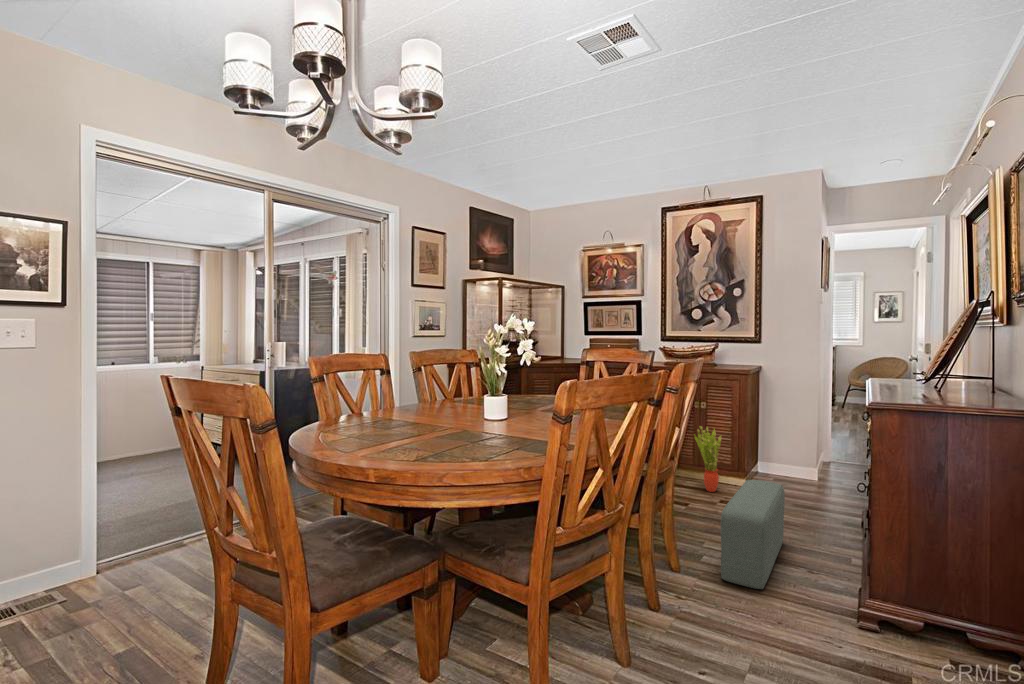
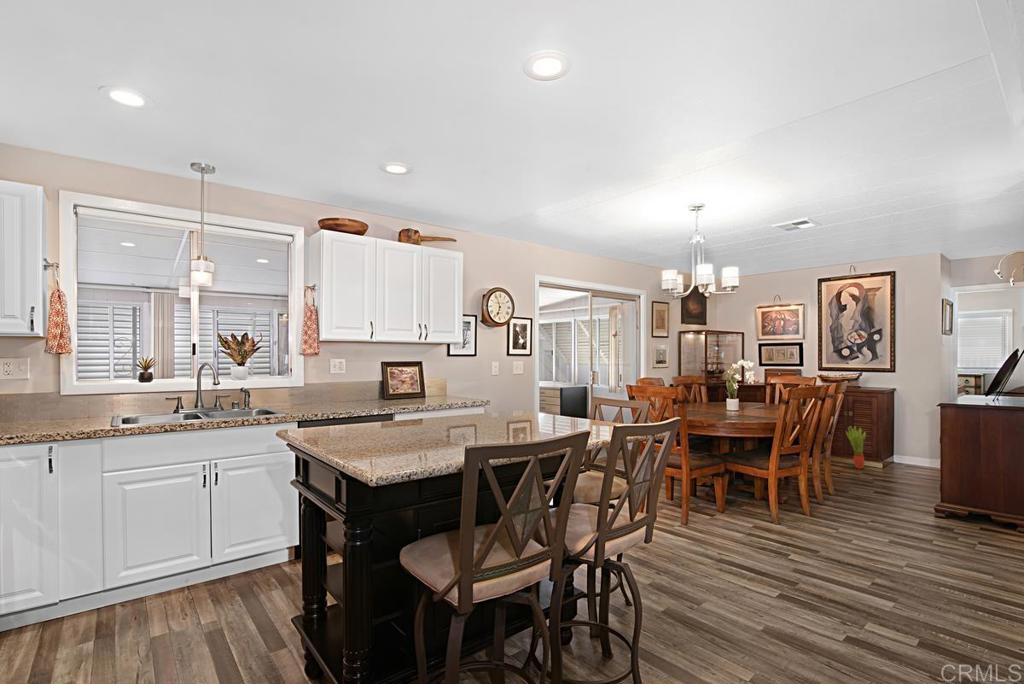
pouf: present [721,480,785,589] -> none [862,453,905,503]

